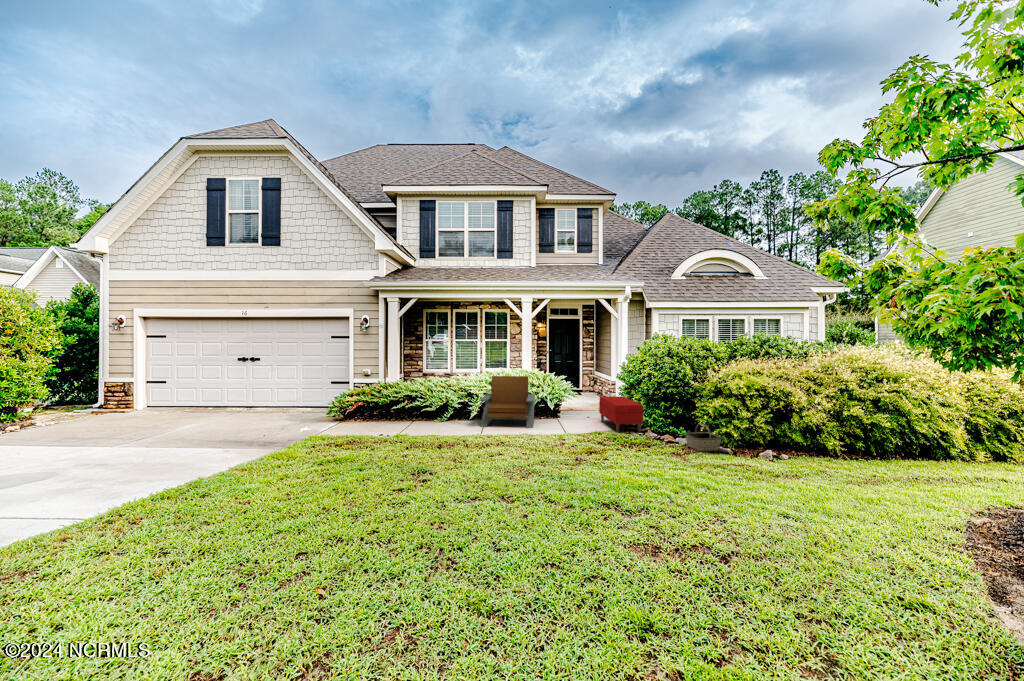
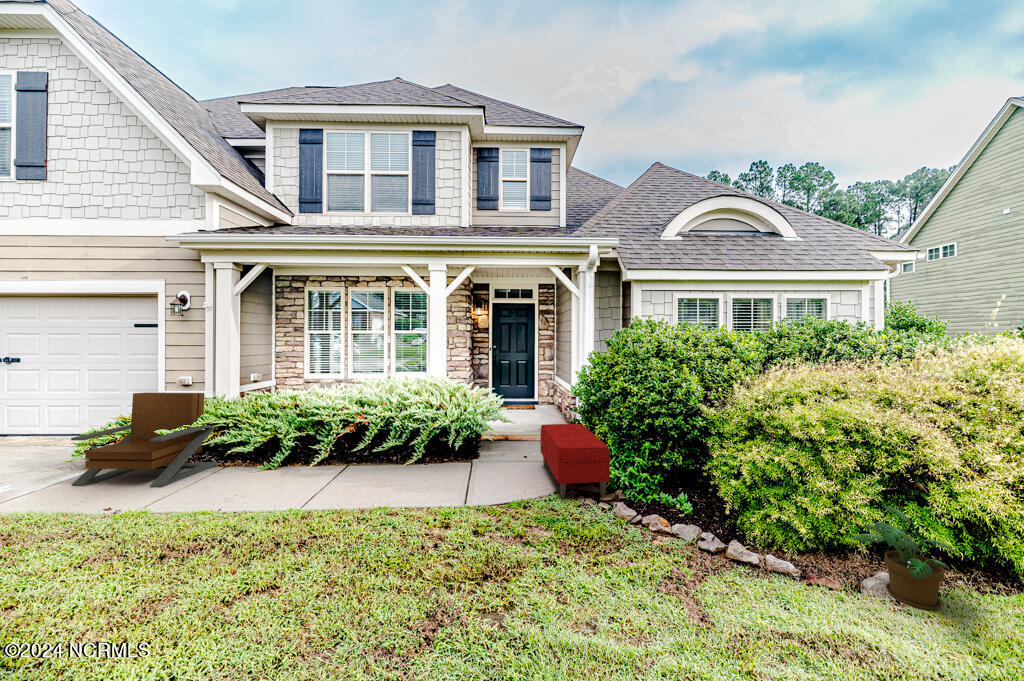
lounge chair: present [480,376,535,428] -> present [71,393,218,488]
potted plant: none [756,423,792,460] -> present [852,506,955,610]
basket: present [685,424,722,451] -> none [691,501,774,570]

